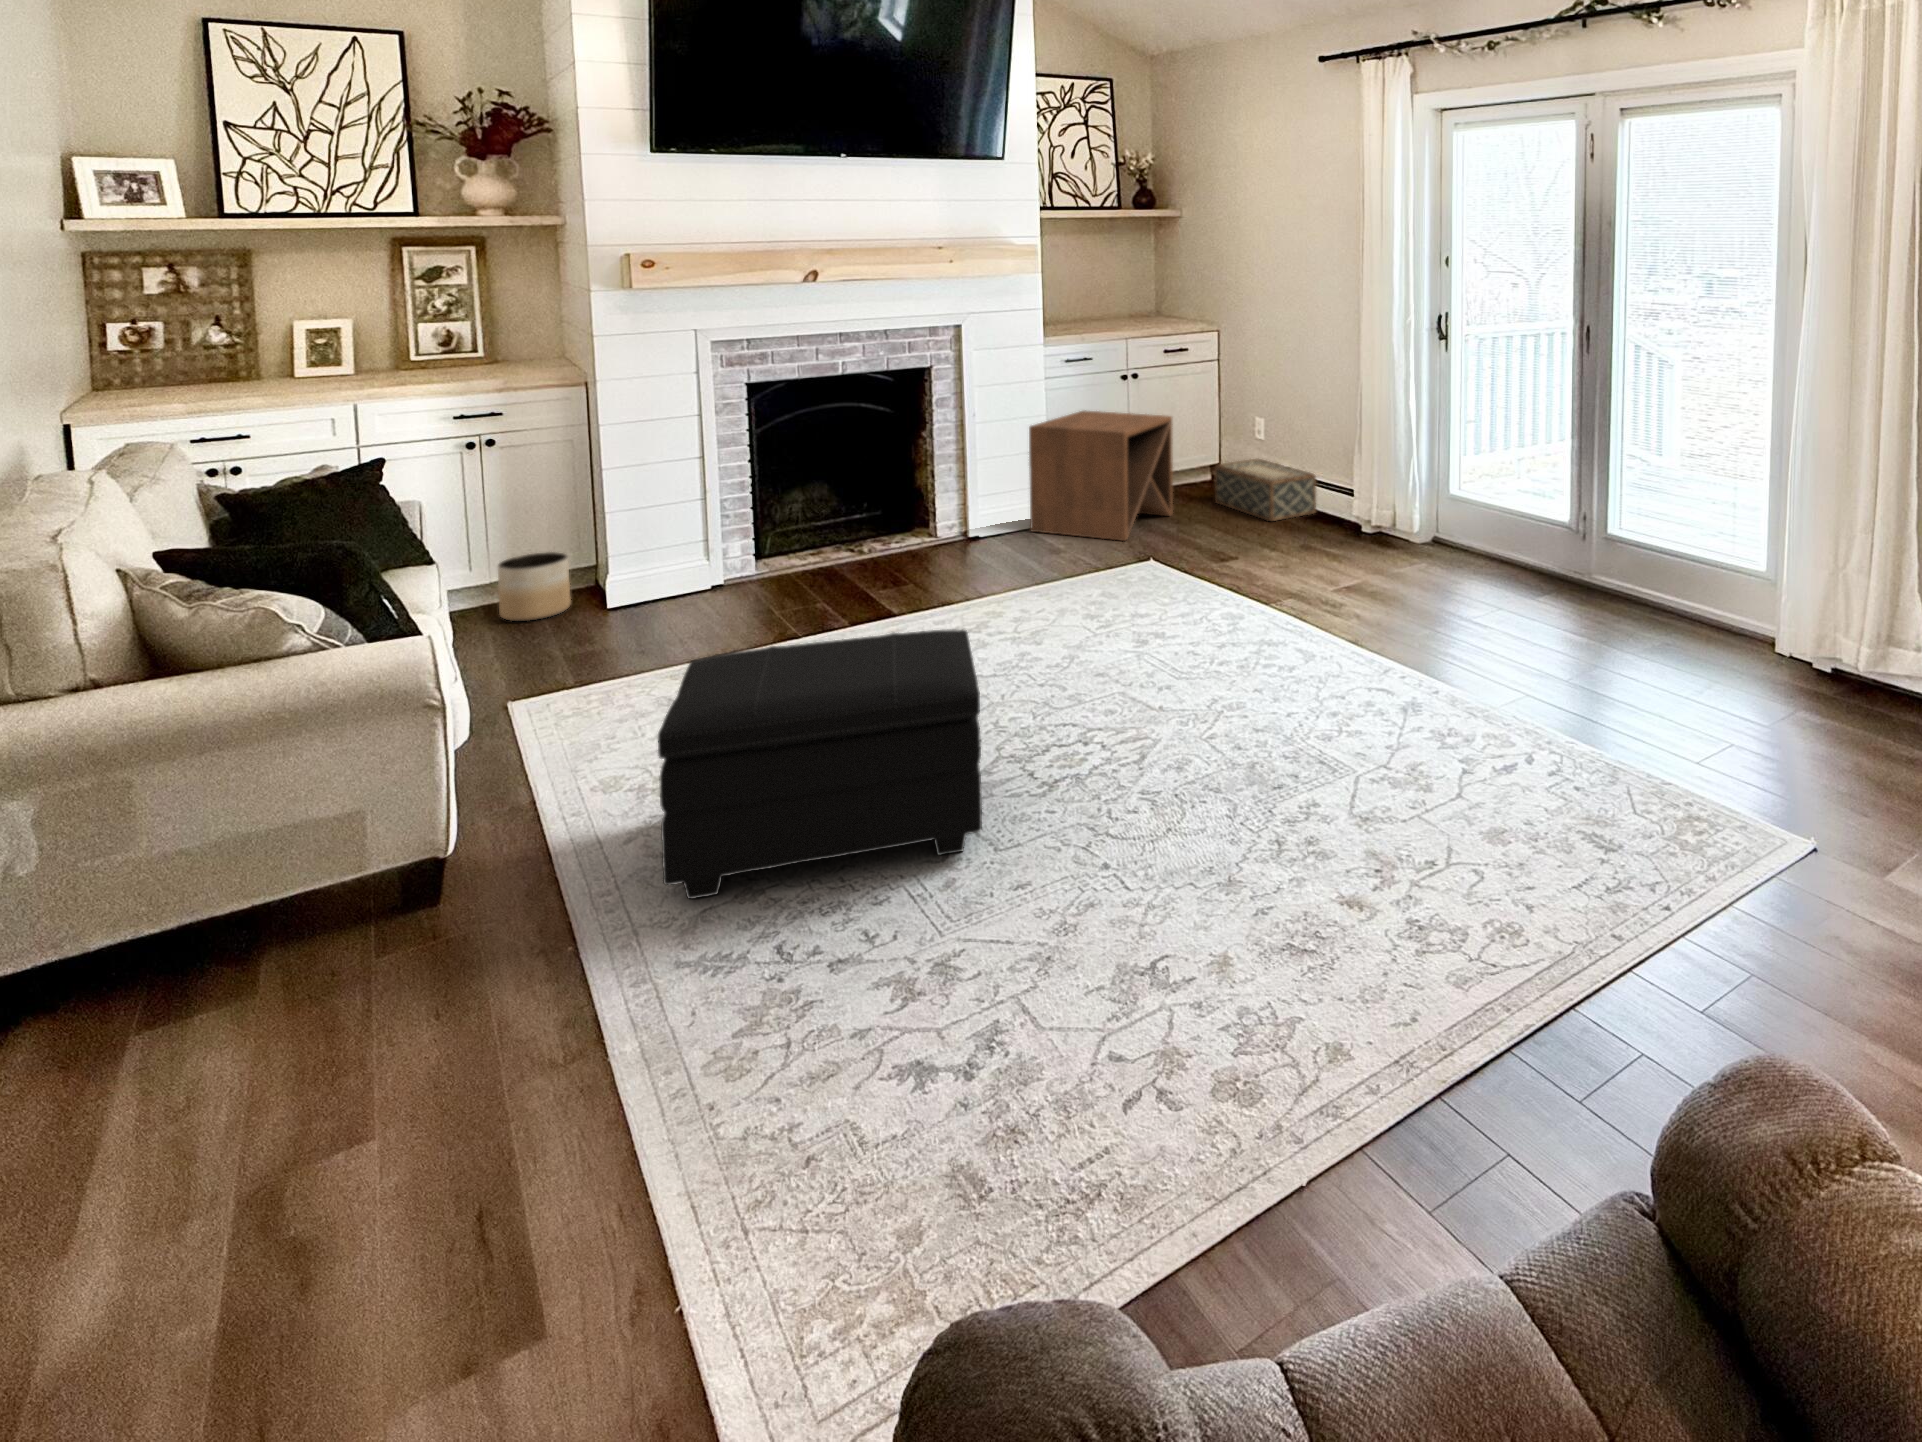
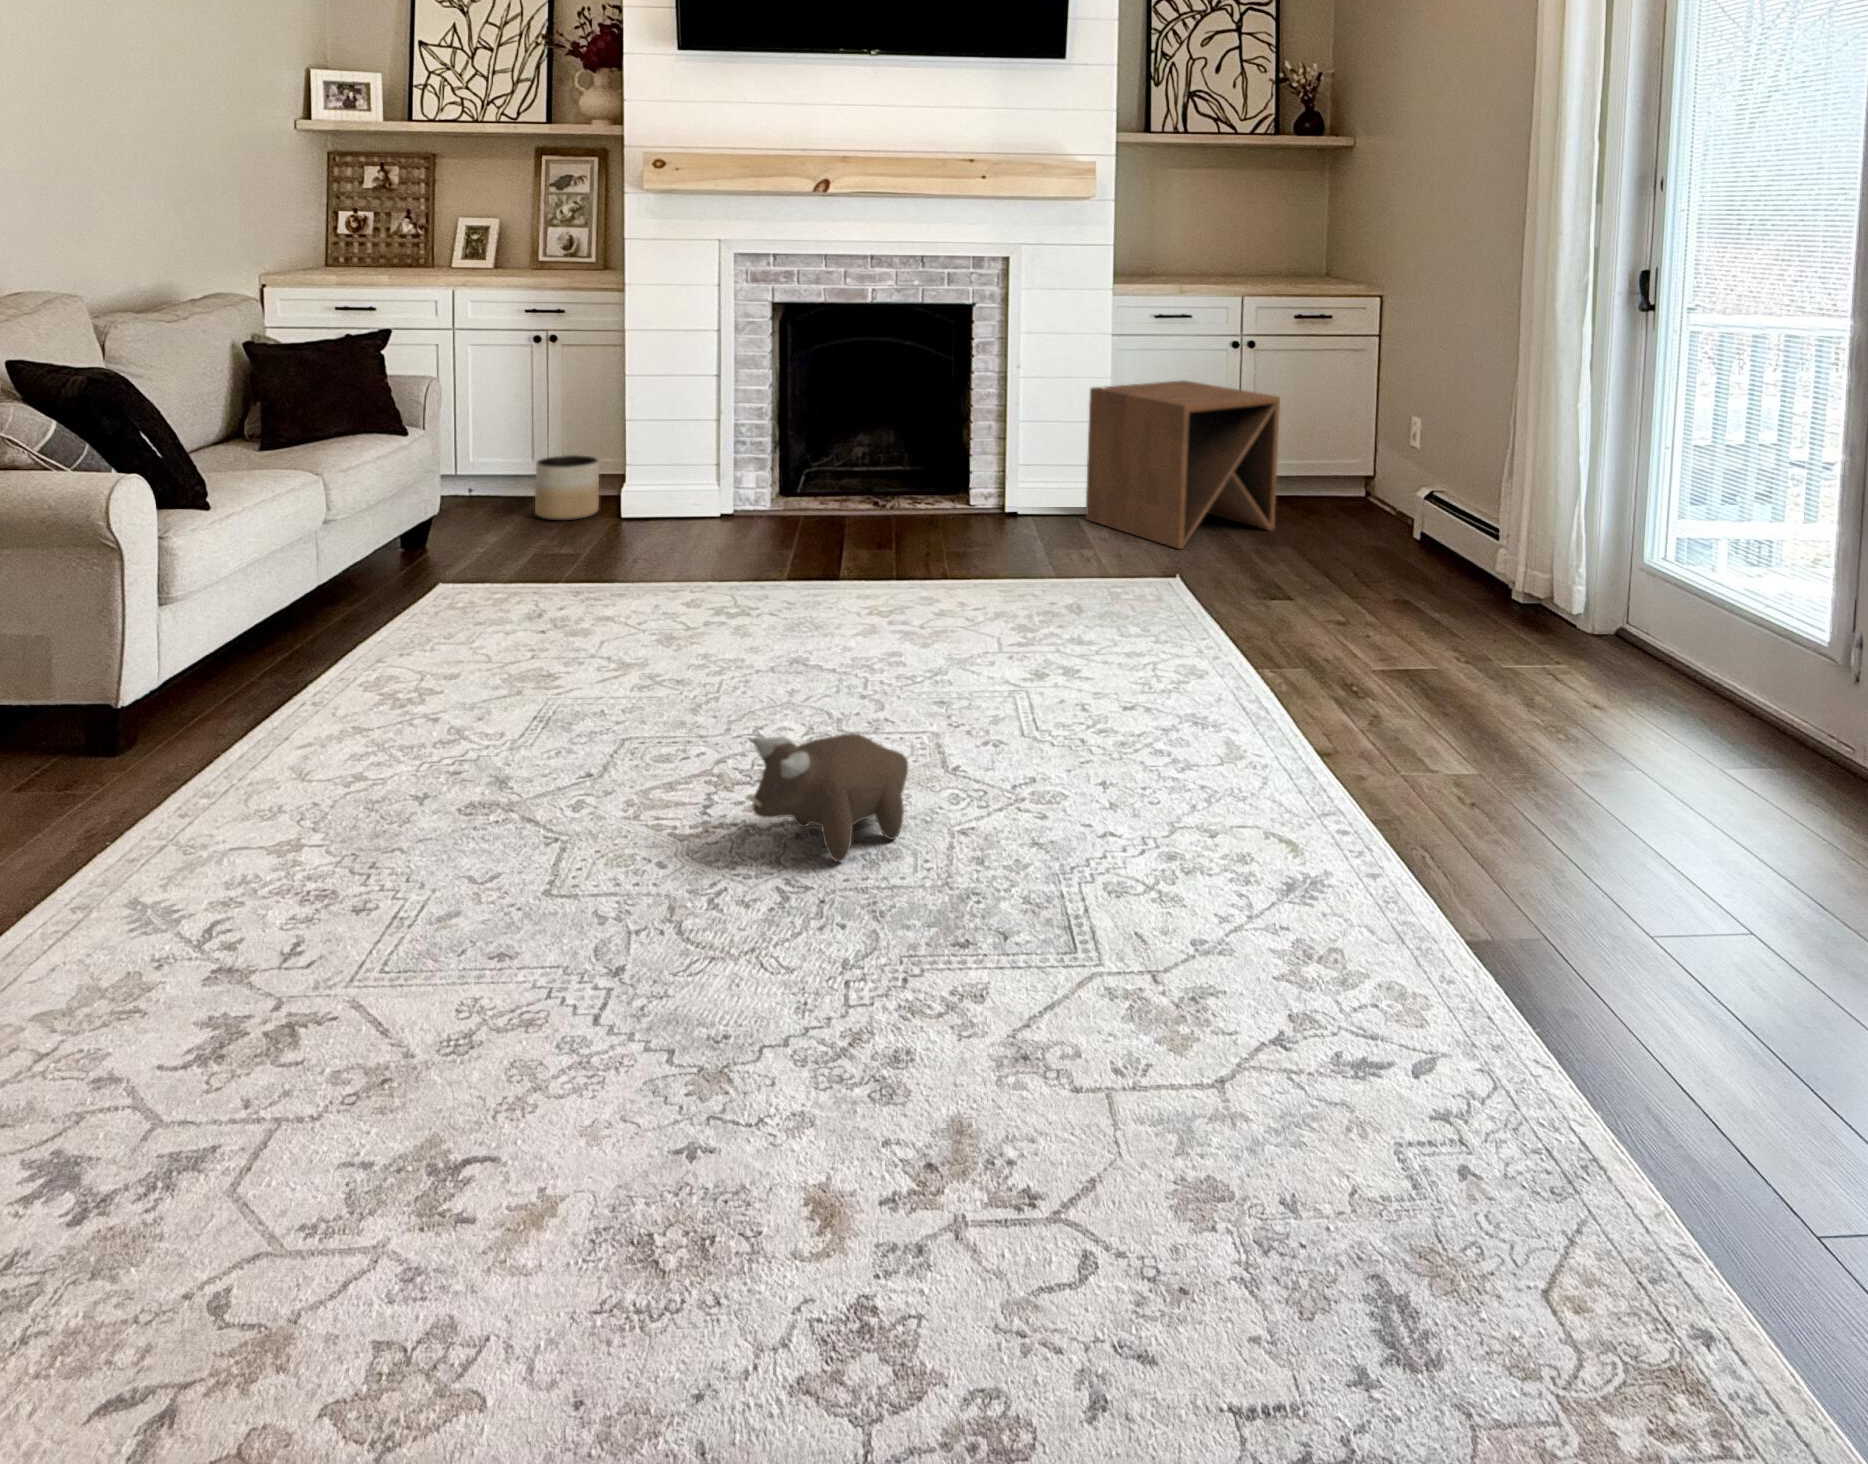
woven basket: present [1215,459,1316,521] -> none [1346,472,1477,560]
footstool: present [658,630,982,899] -> none [184,561,656,888]
plush toy: none [1092,690,1179,772] -> present [748,733,908,862]

